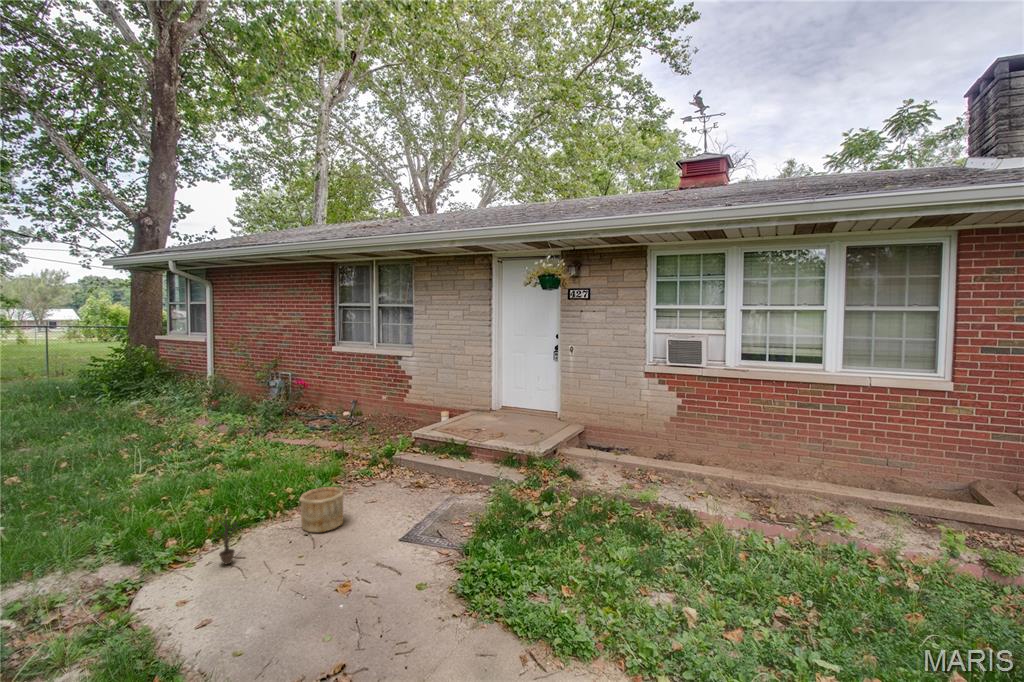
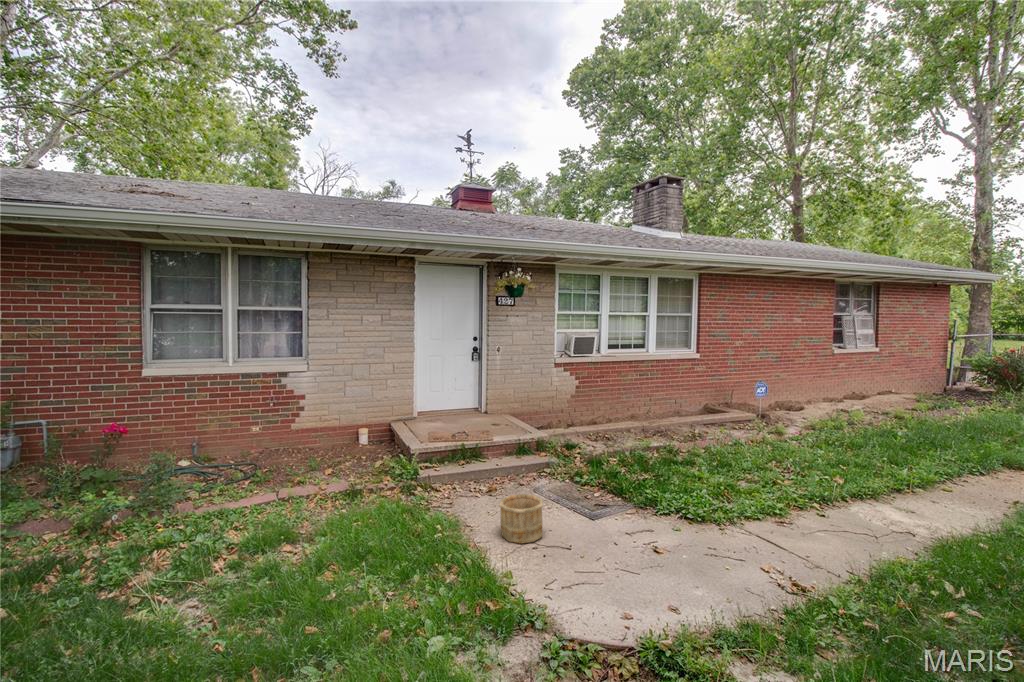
decorative plant: present [214,516,240,564] -> none [540,530,574,586]

